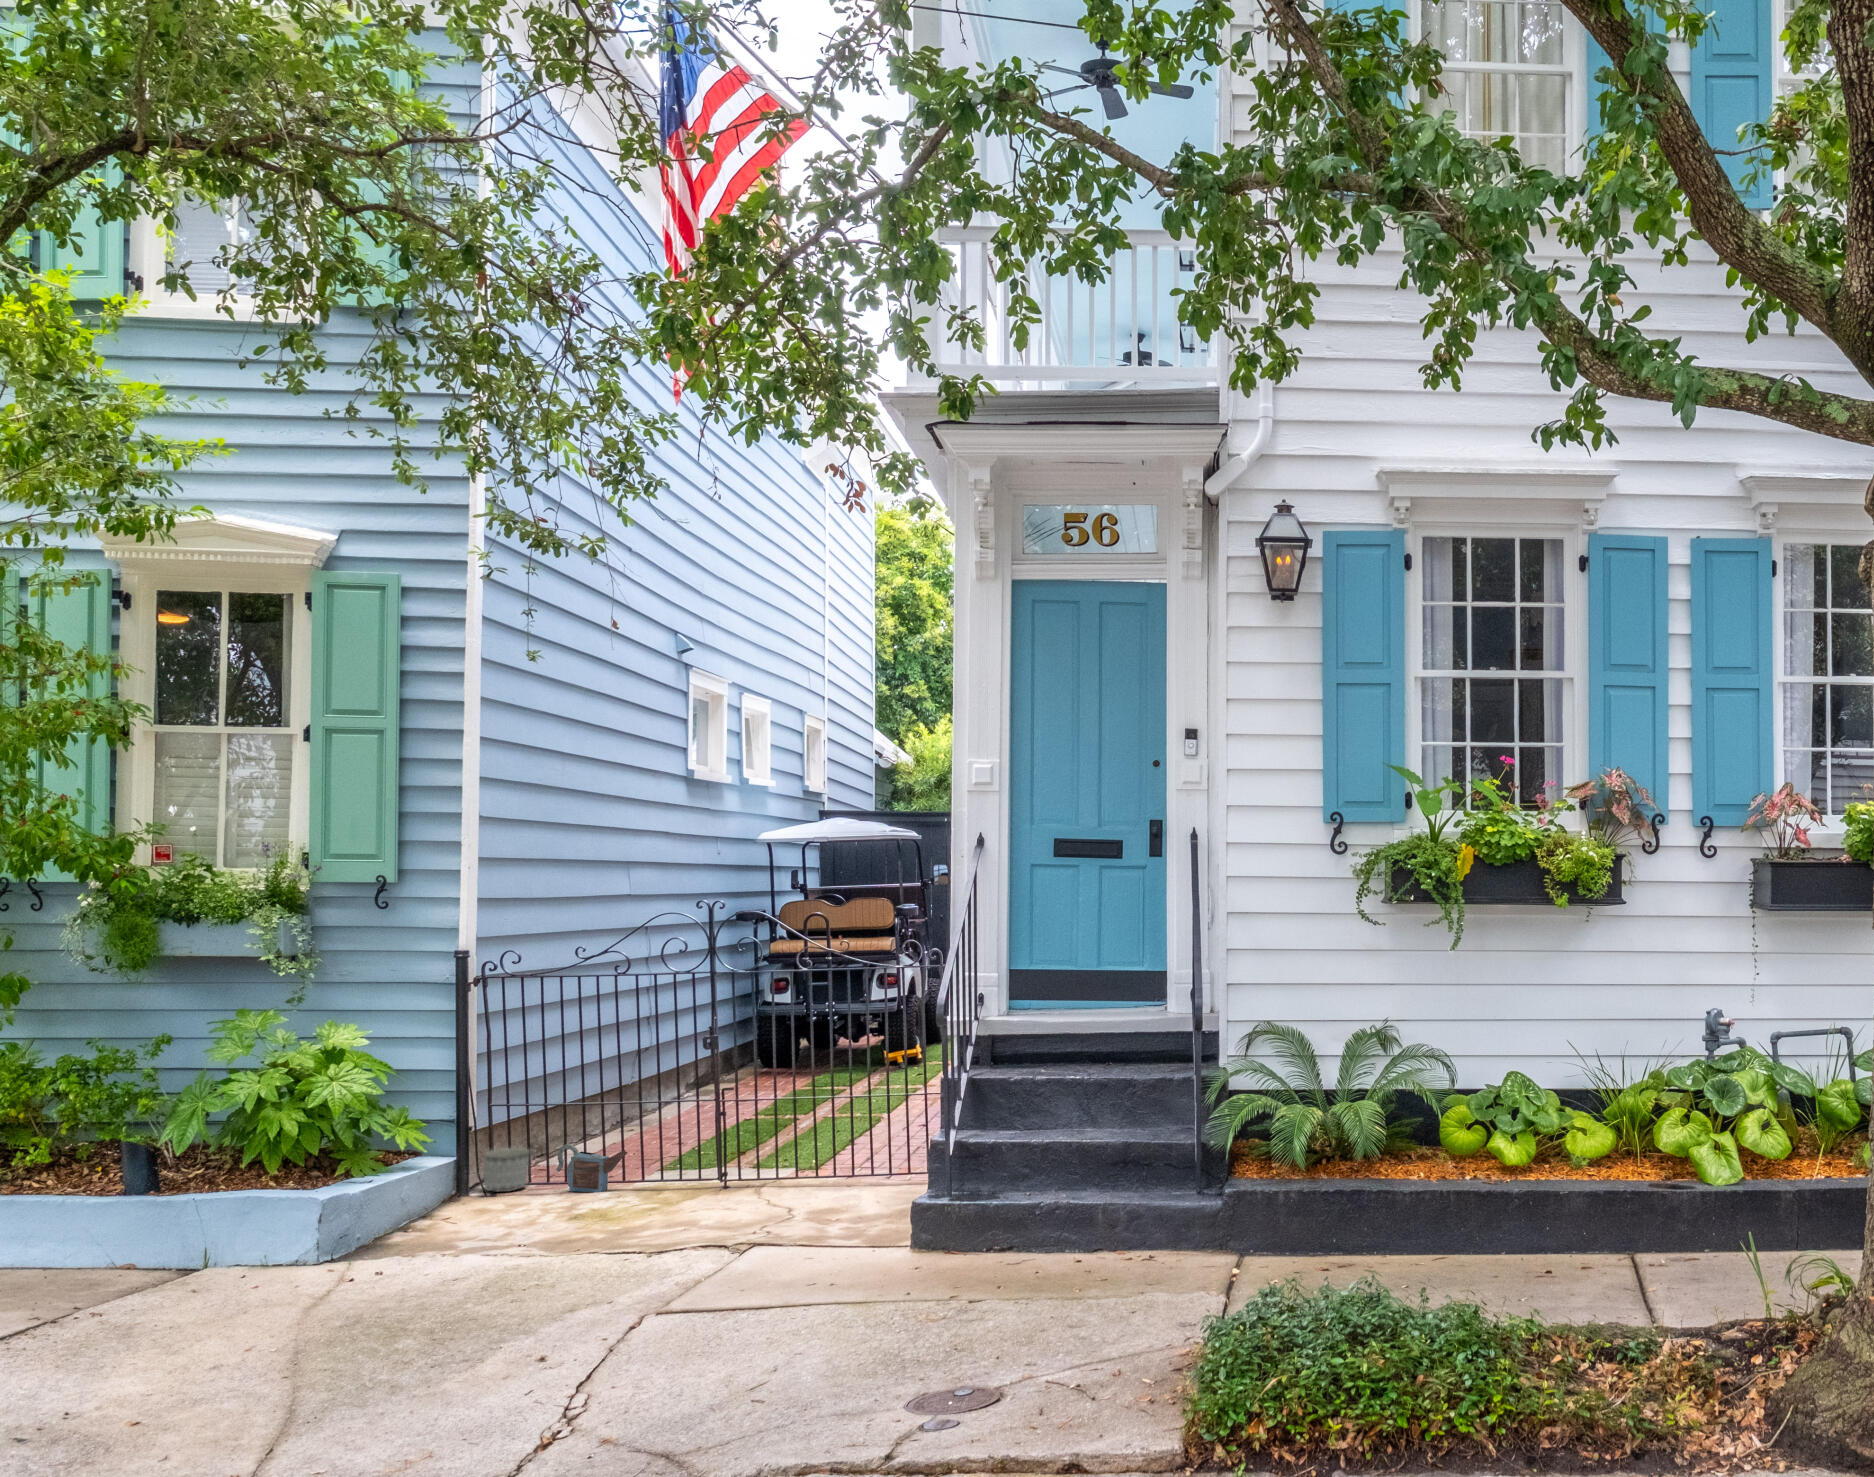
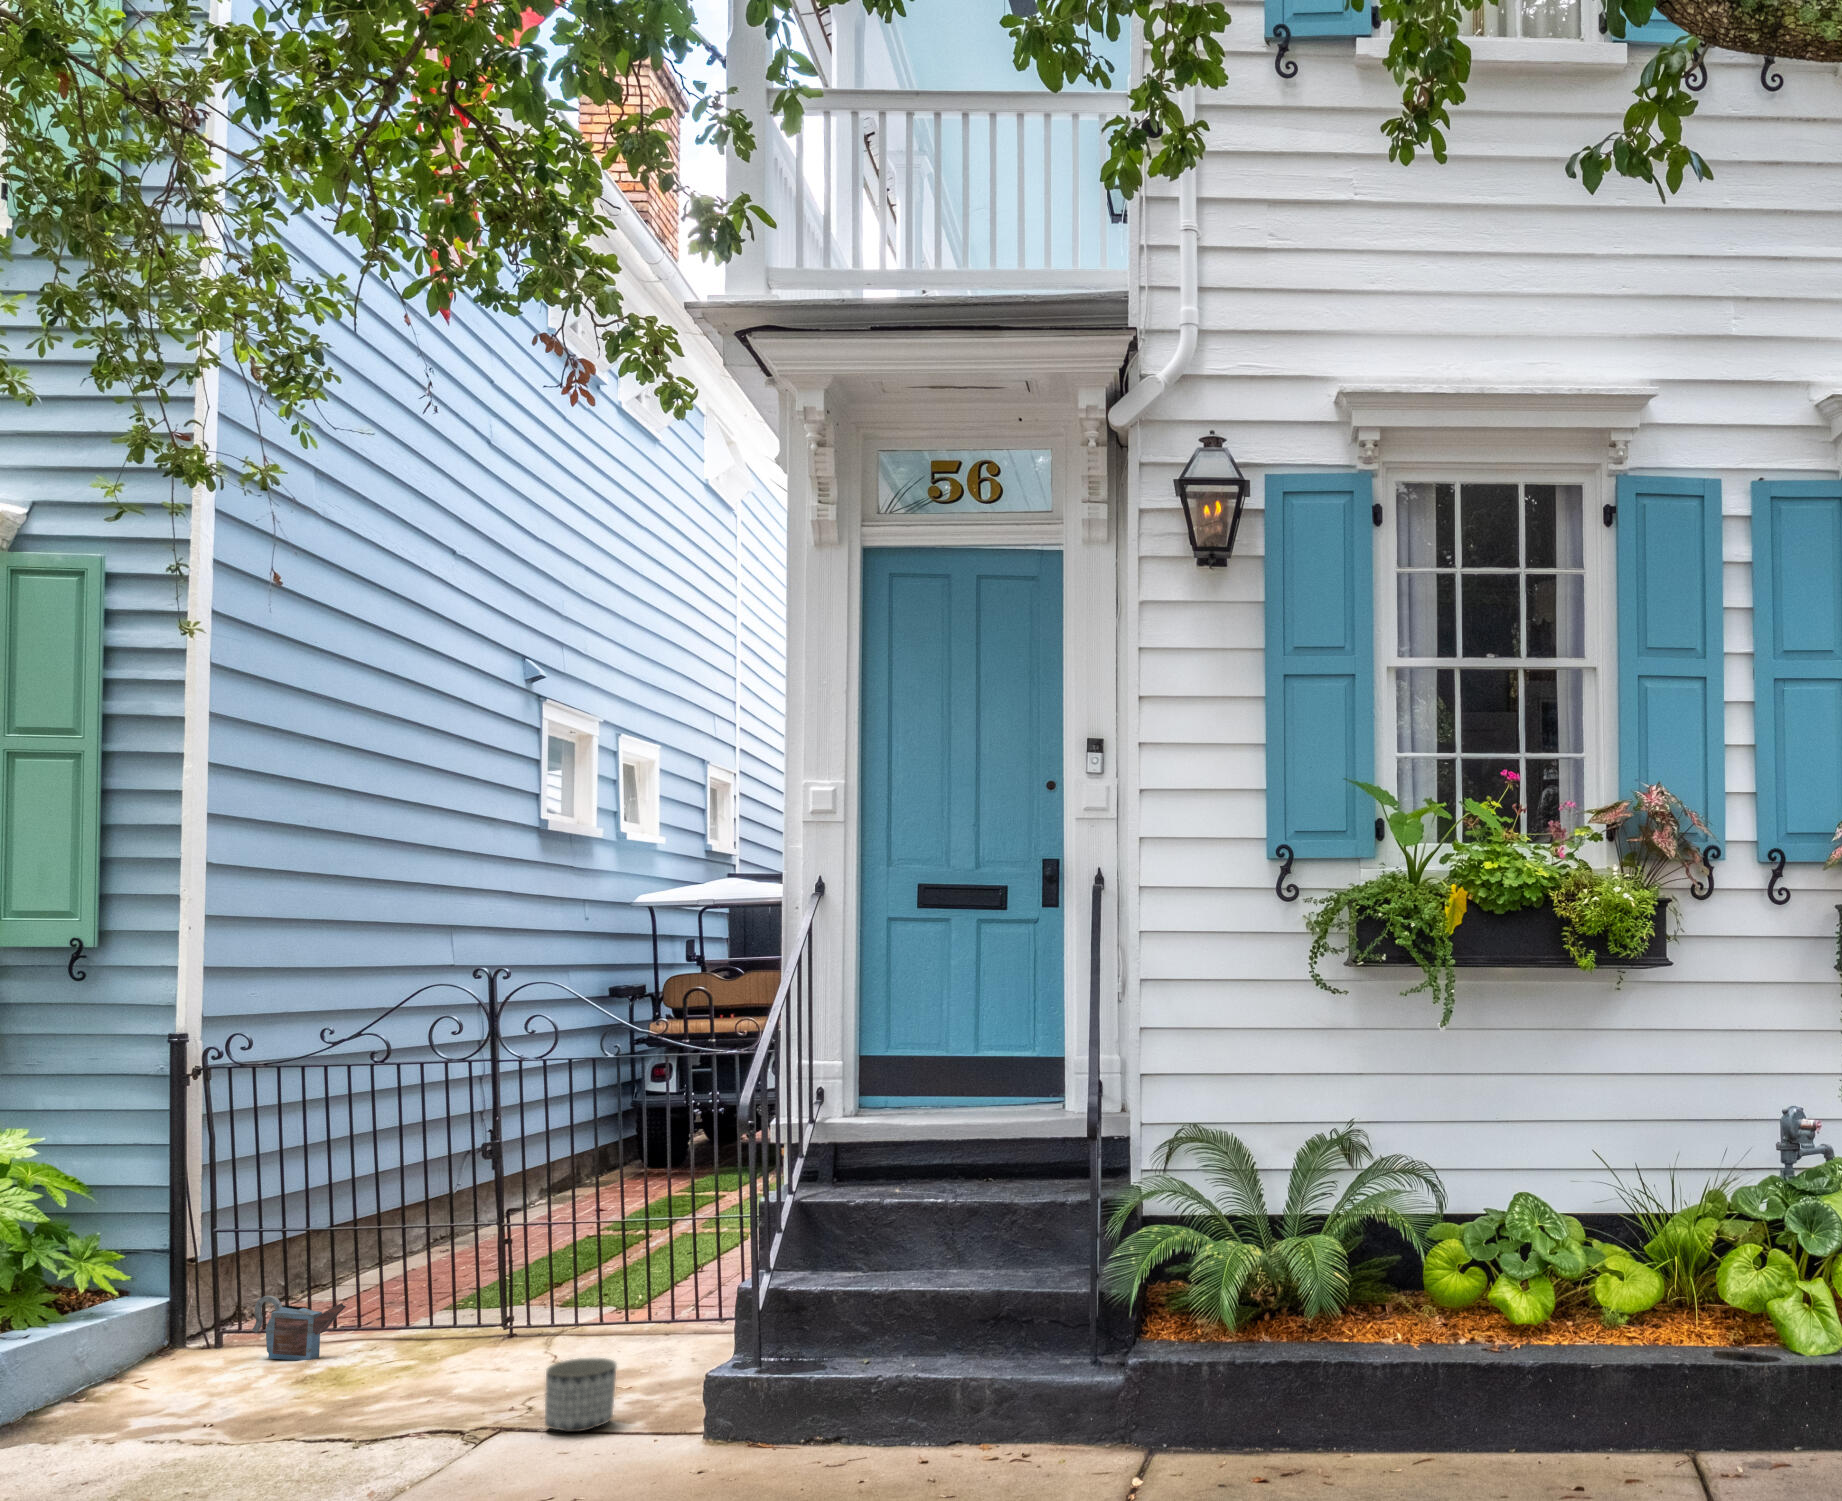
planter: present [484,1148,529,1192] -> present [545,1358,616,1432]

